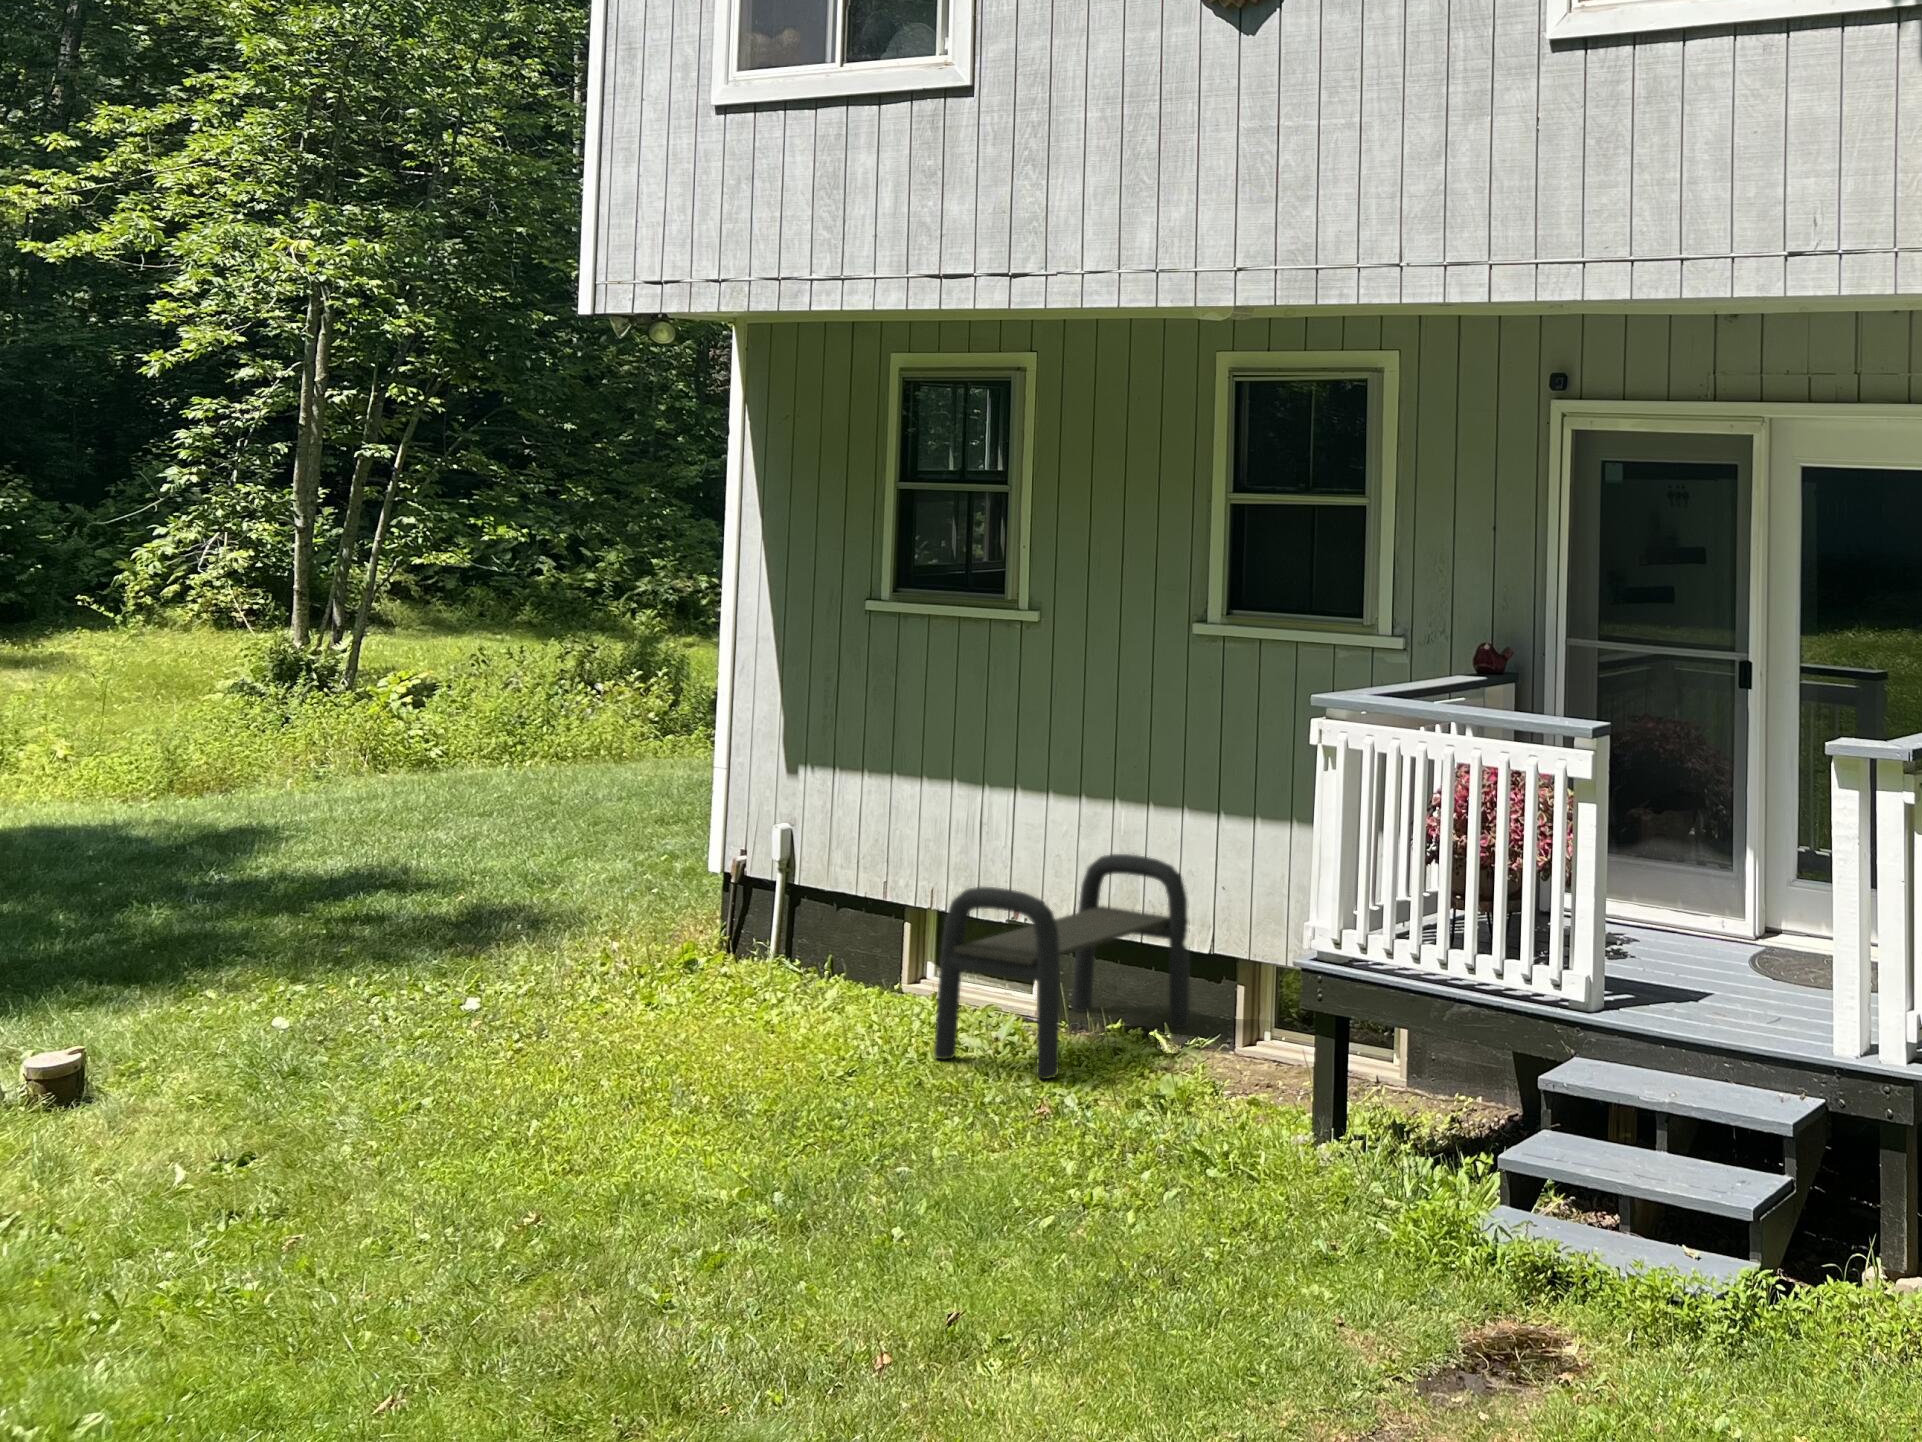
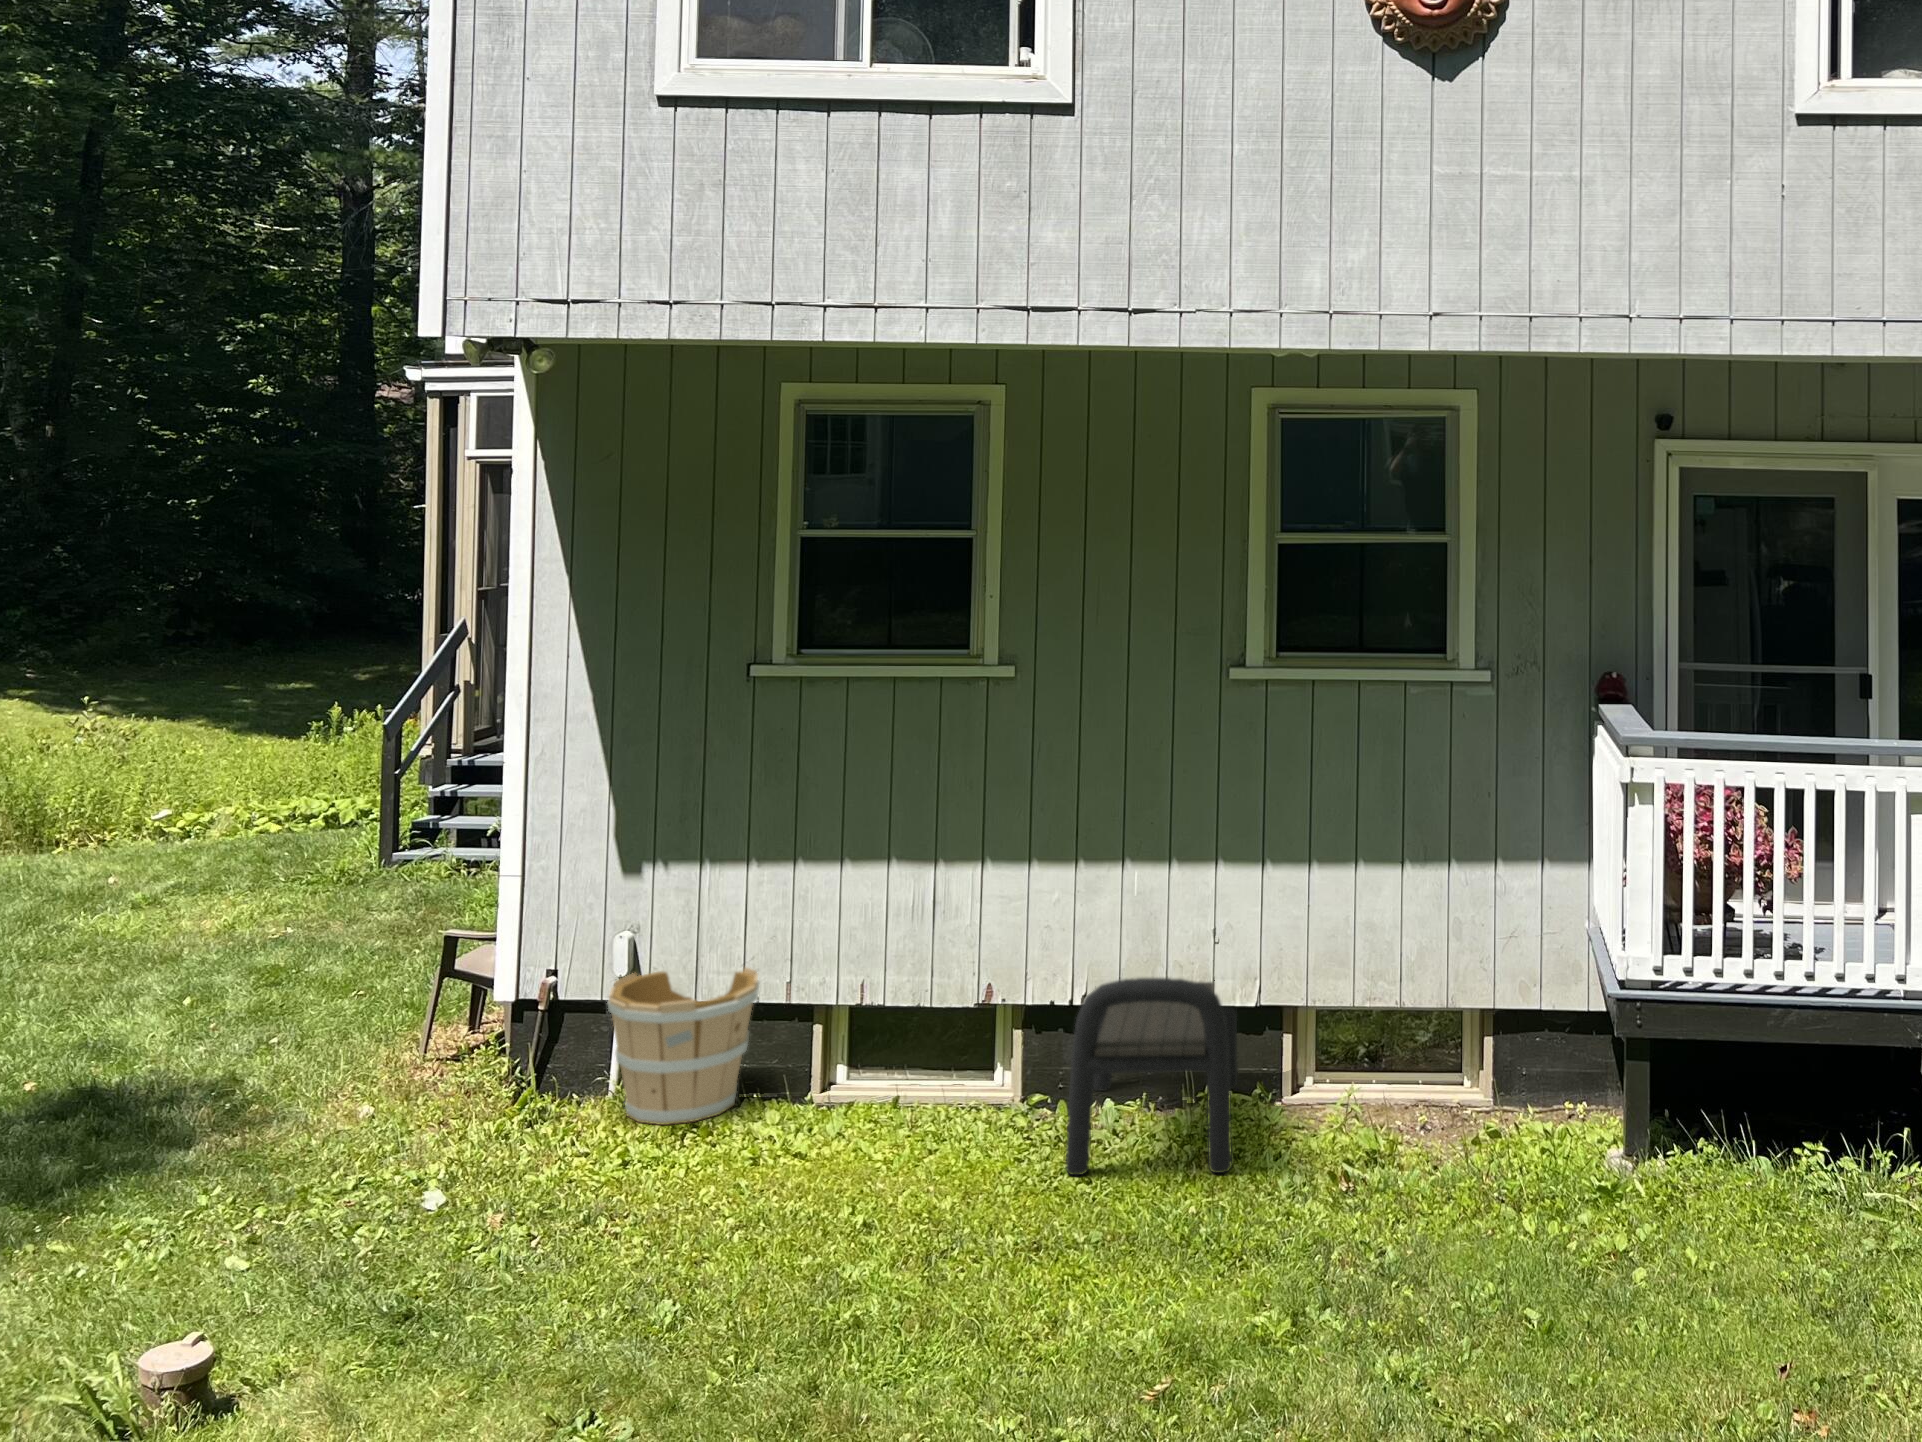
wooden bucket: none [720,854,847,980] -> present [608,968,760,1125]

